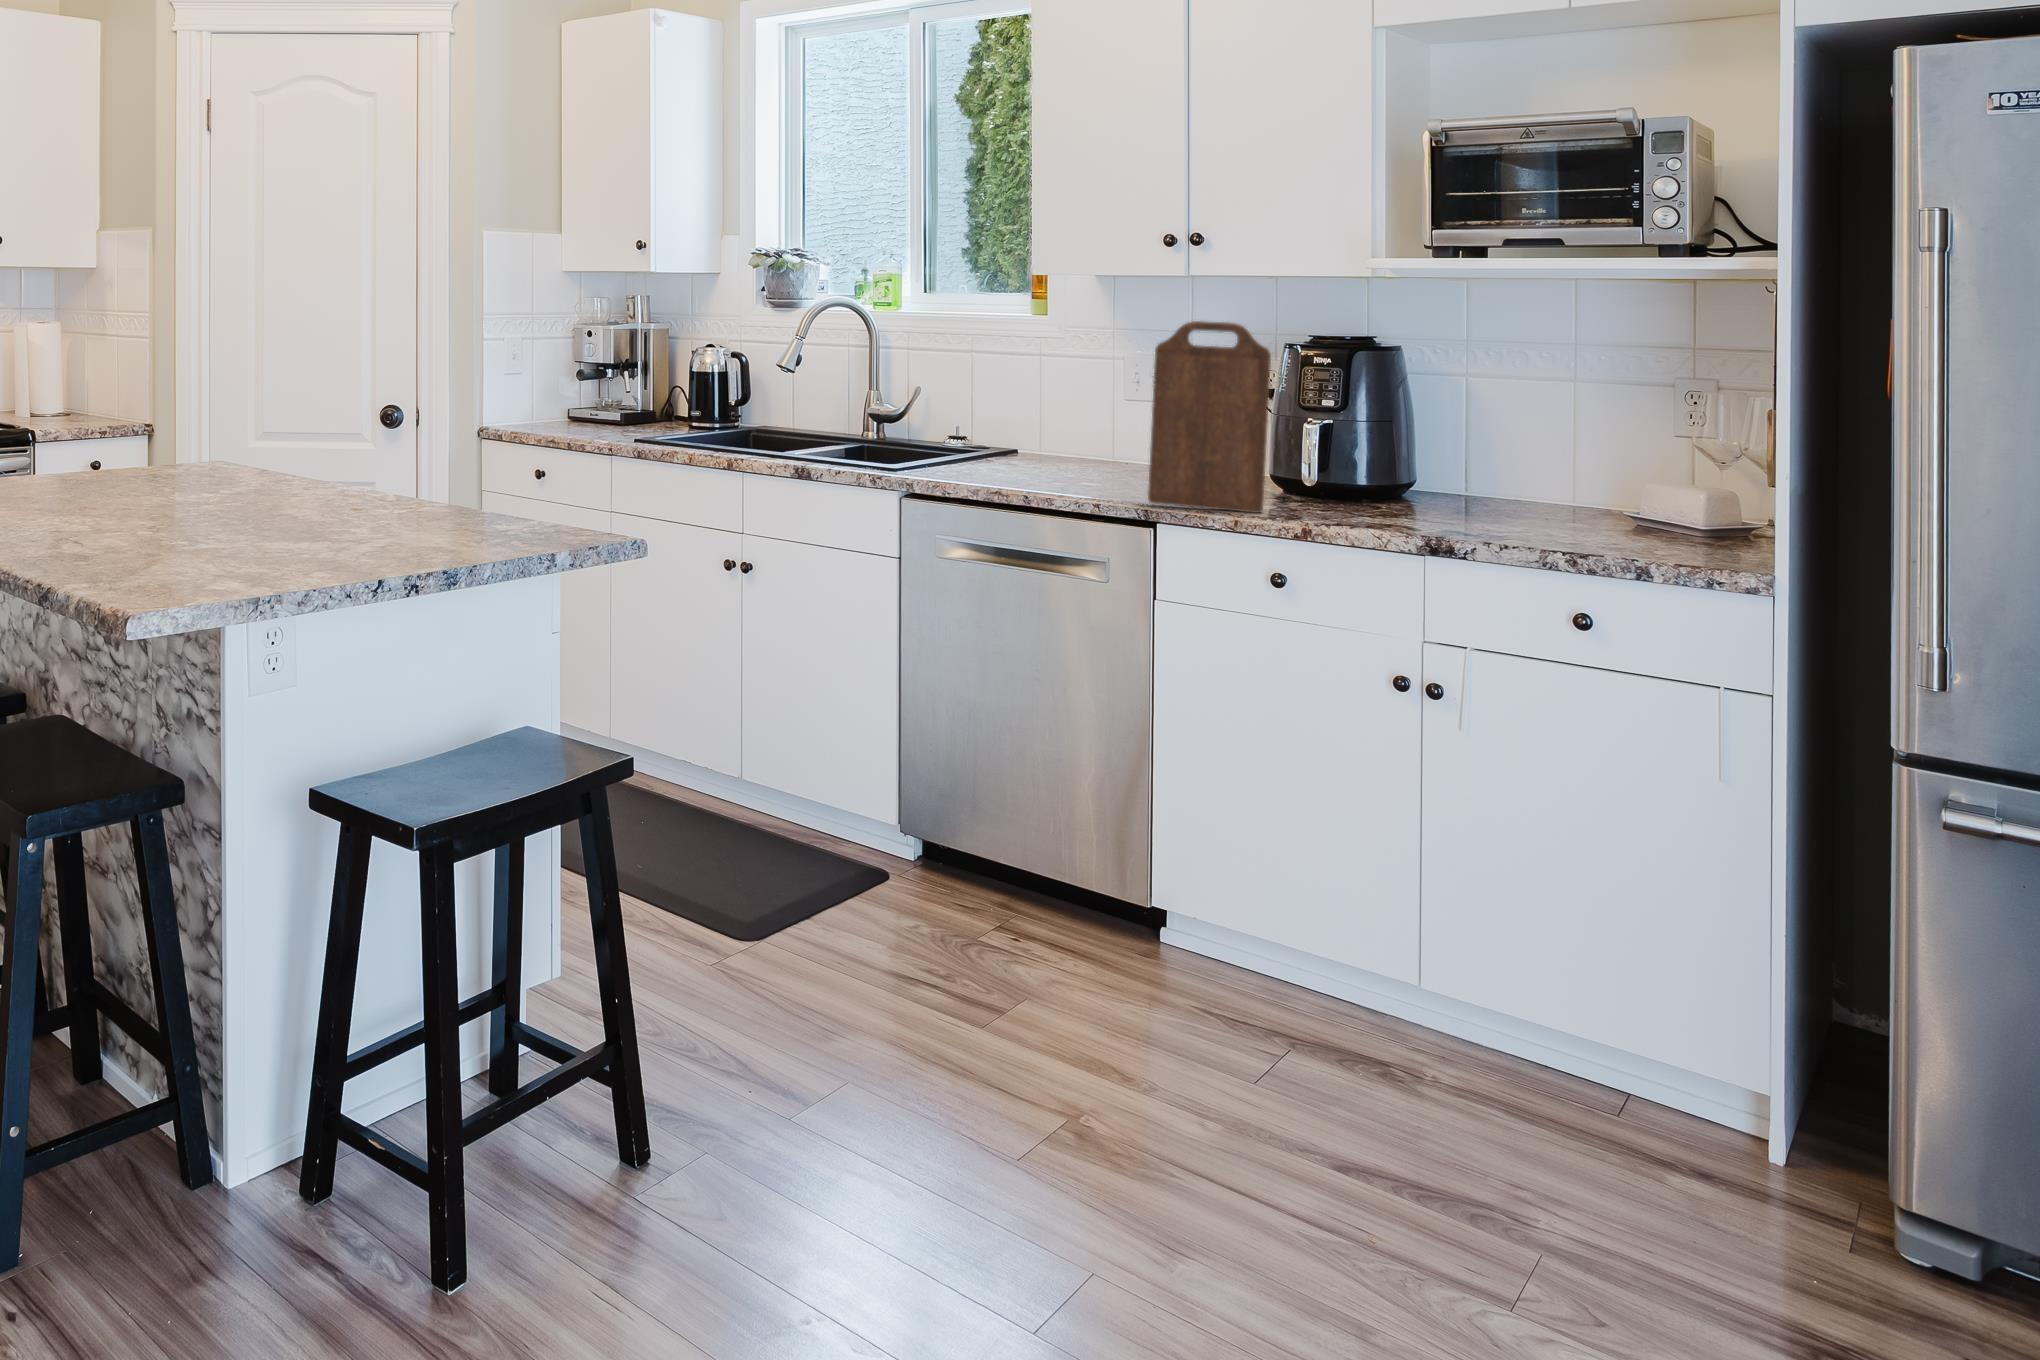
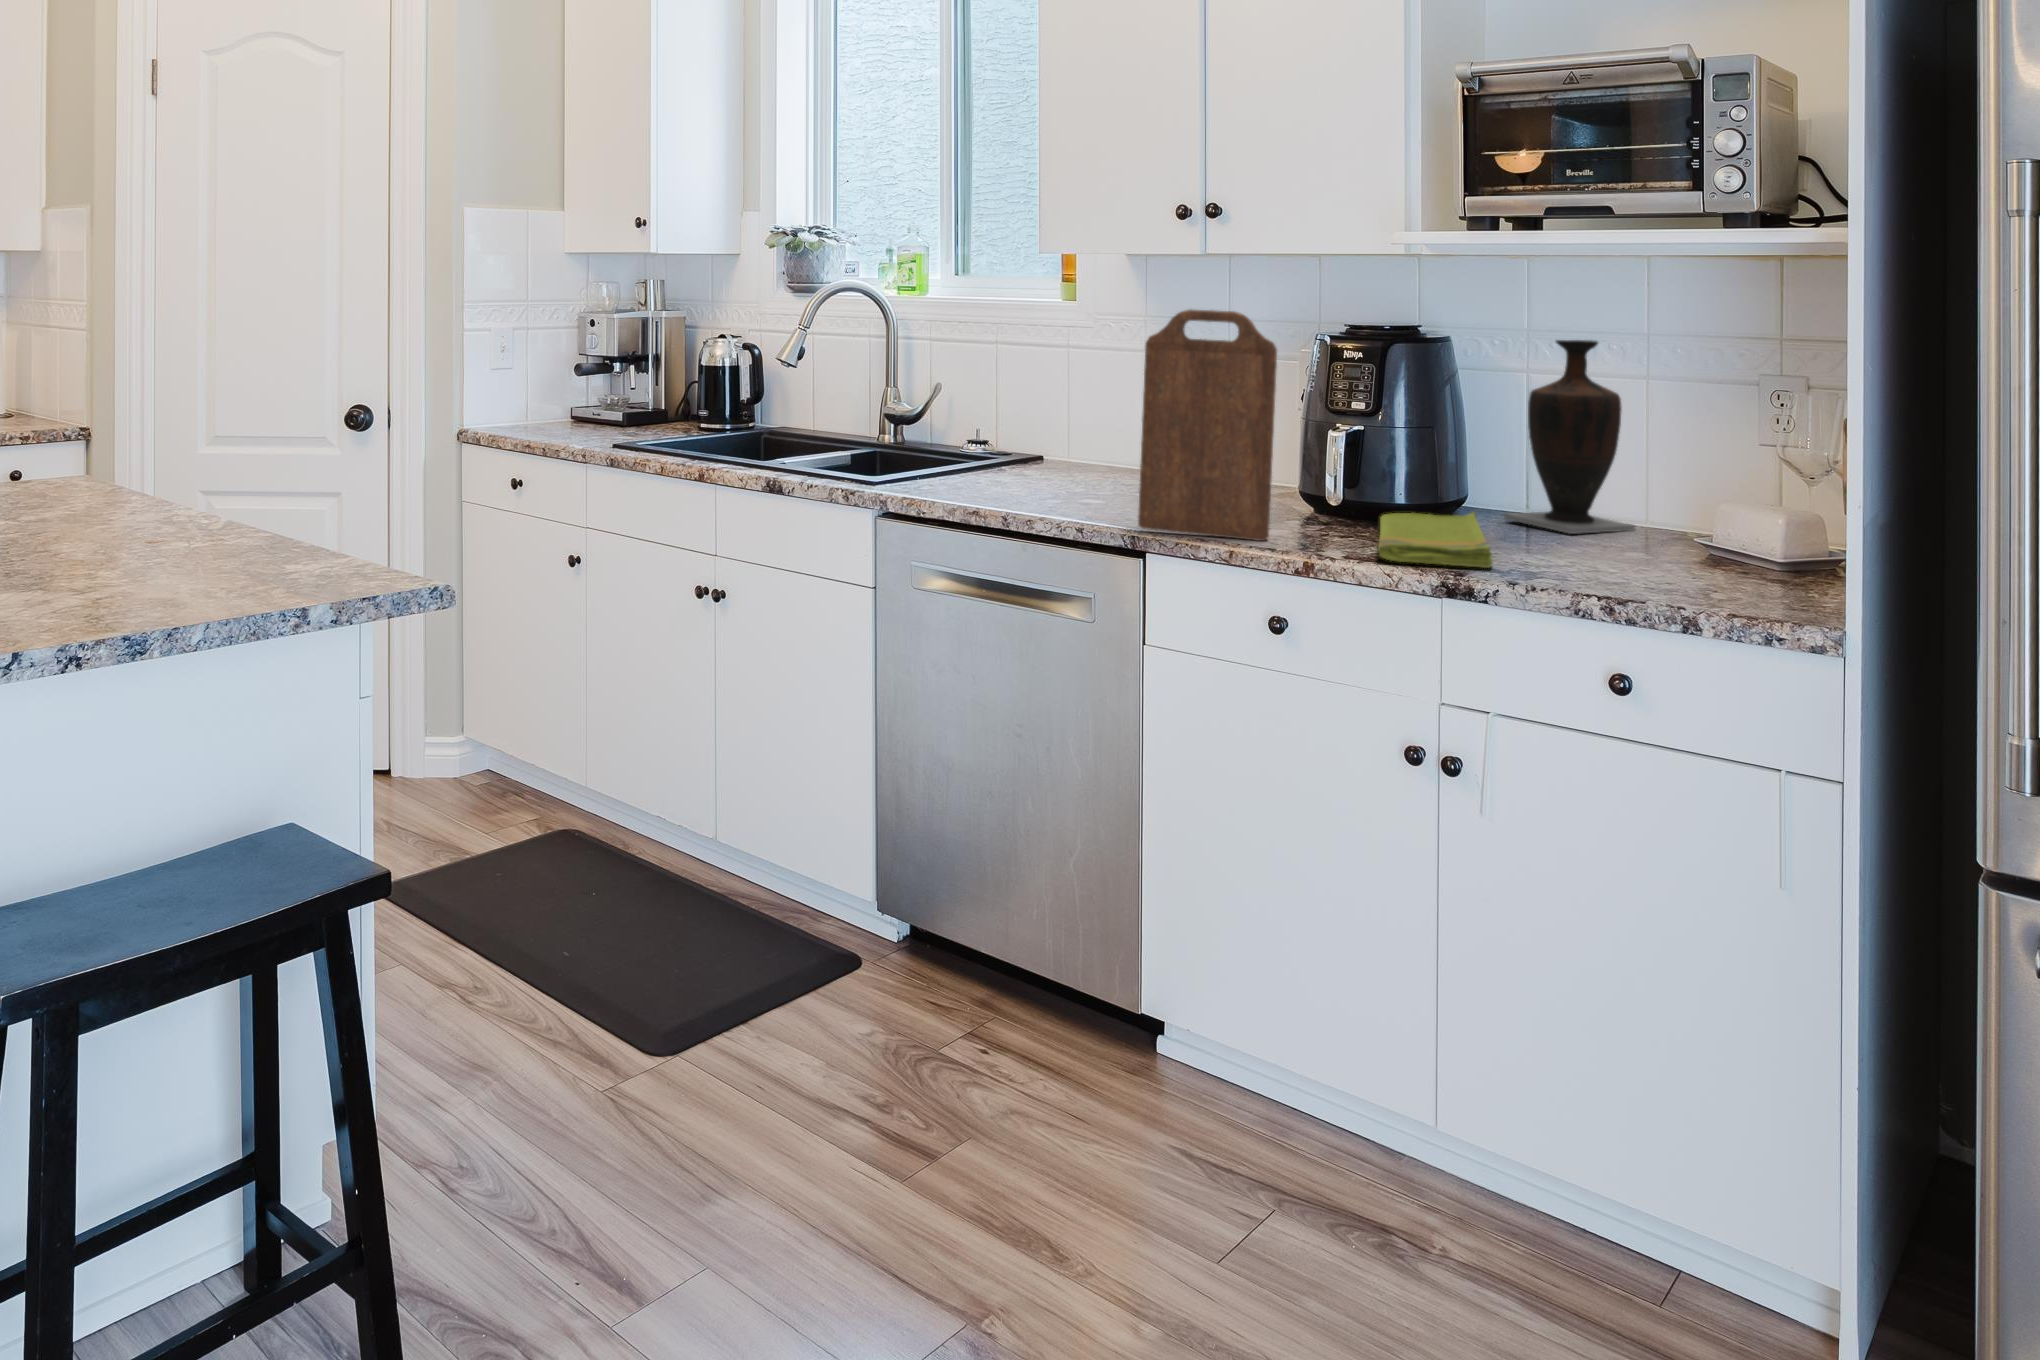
vase: none [1451,347,1567,509] -> present [1504,340,1635,534]
dish towel: none [1348,490,1466,533] -> present [1378,512,1493,568]

